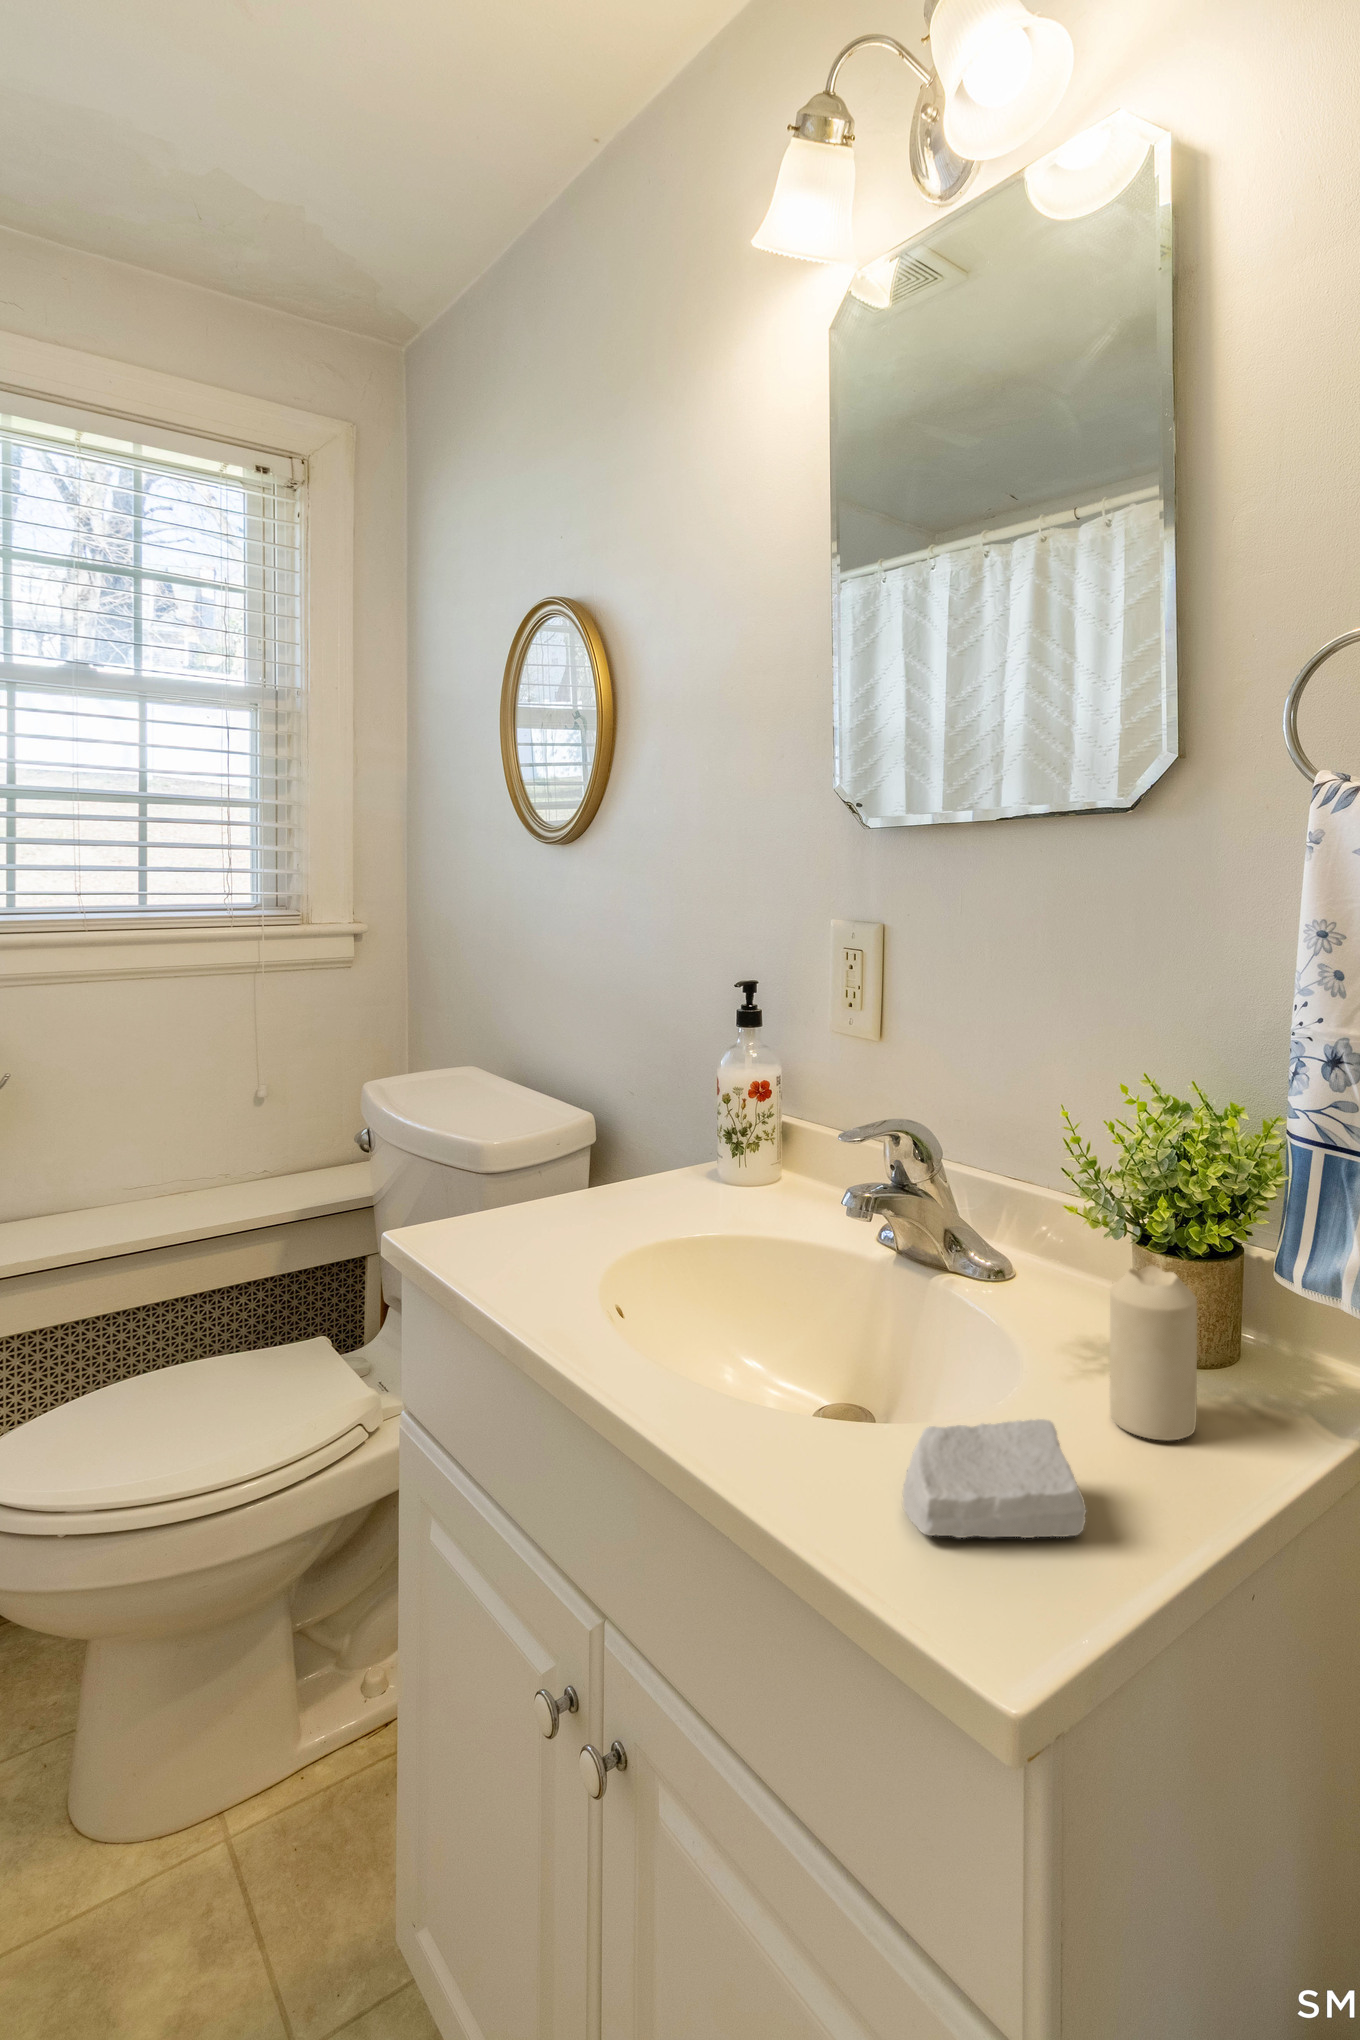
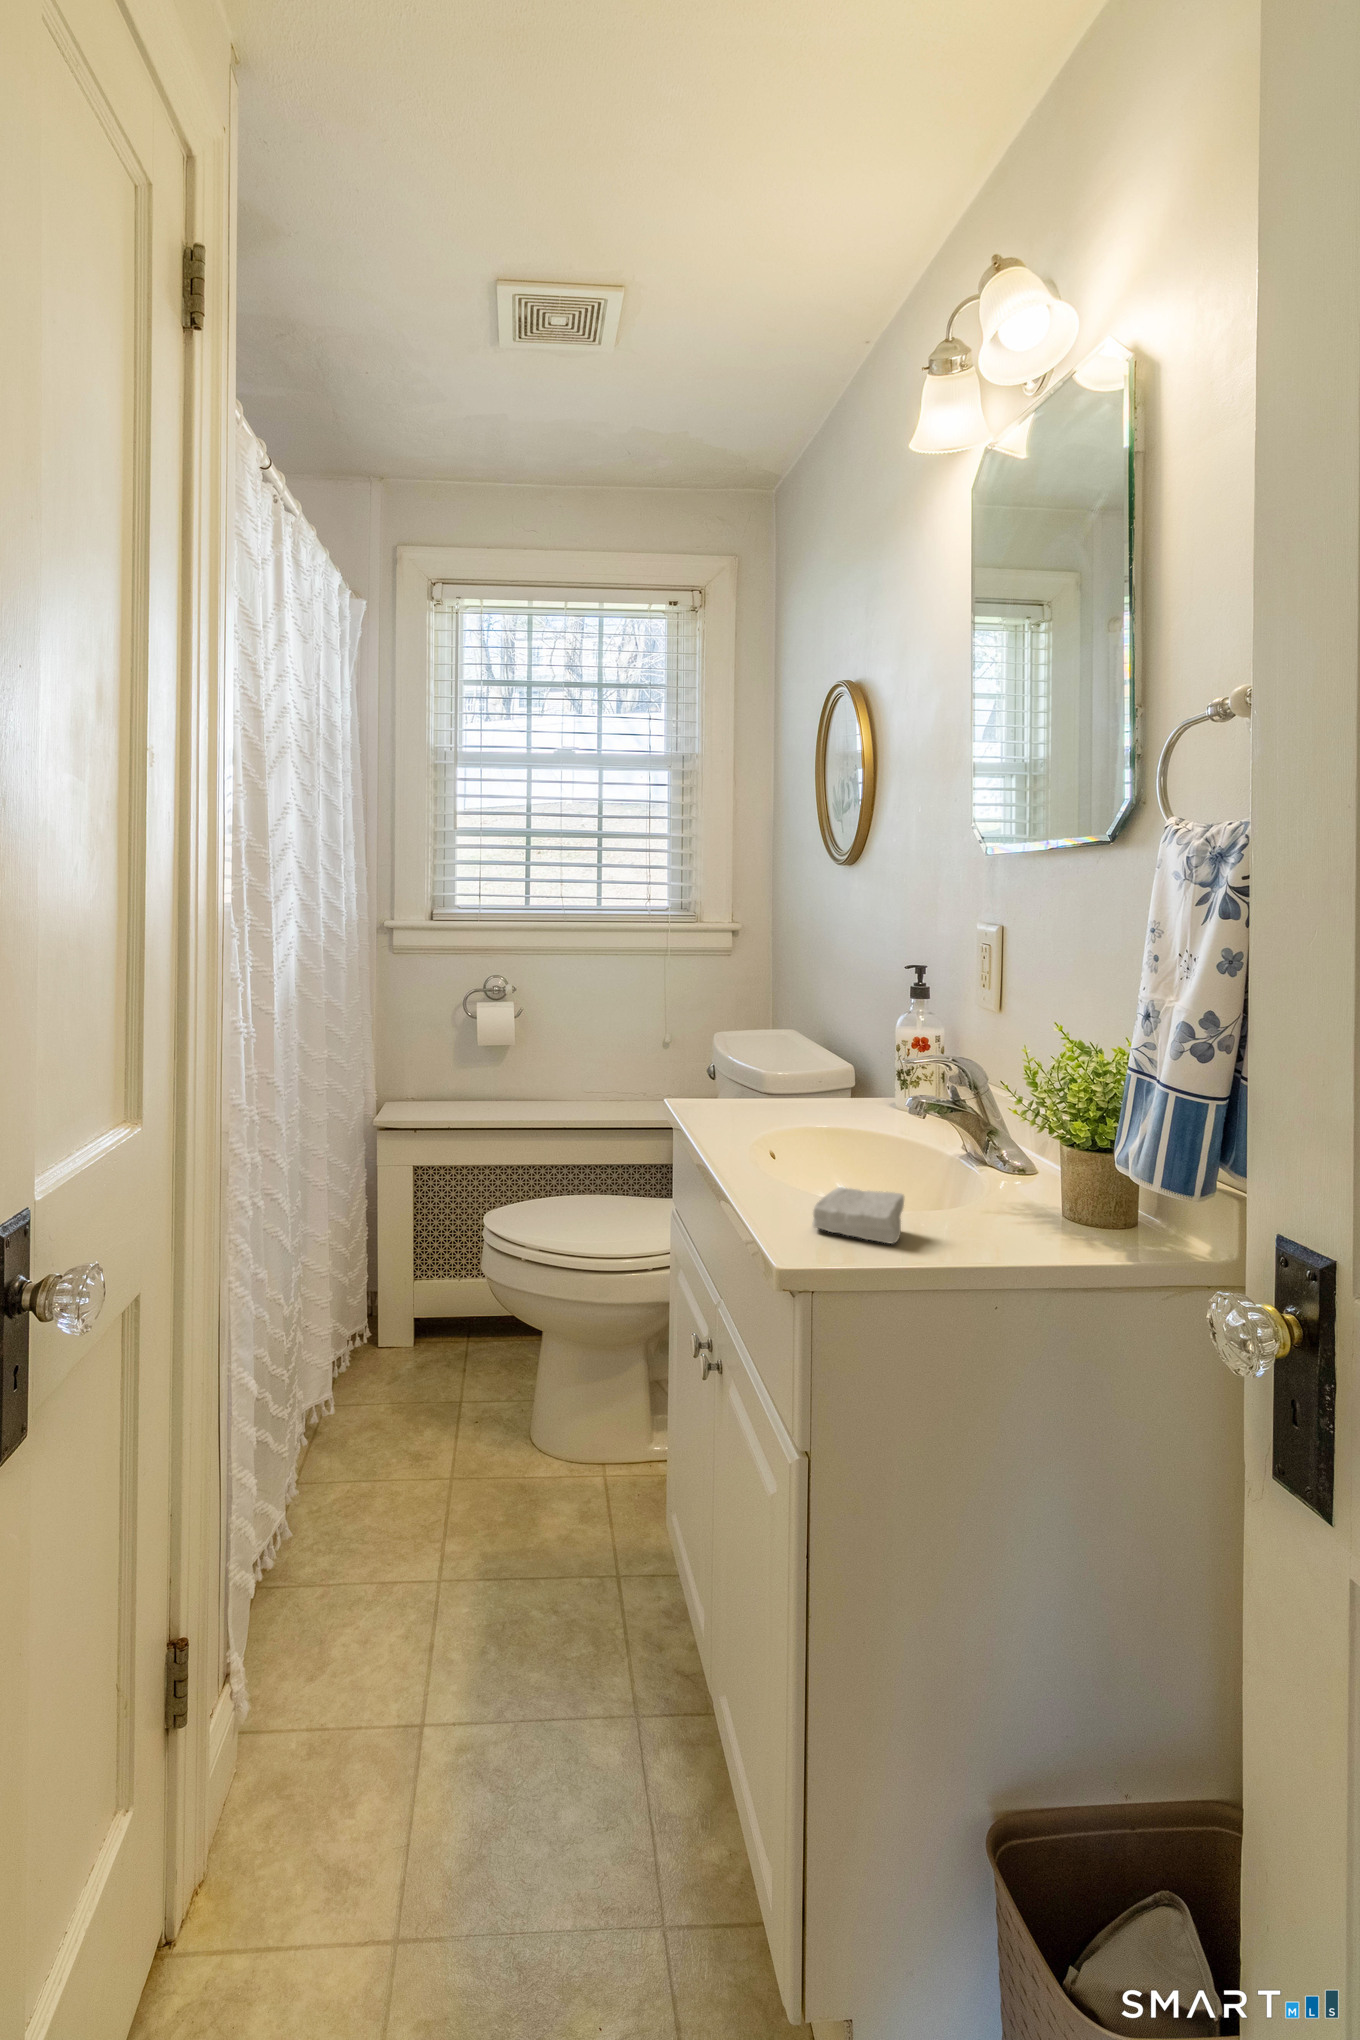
candle: present [1110,1266,1197,1440] -> none [980,1134,1034,1234]

